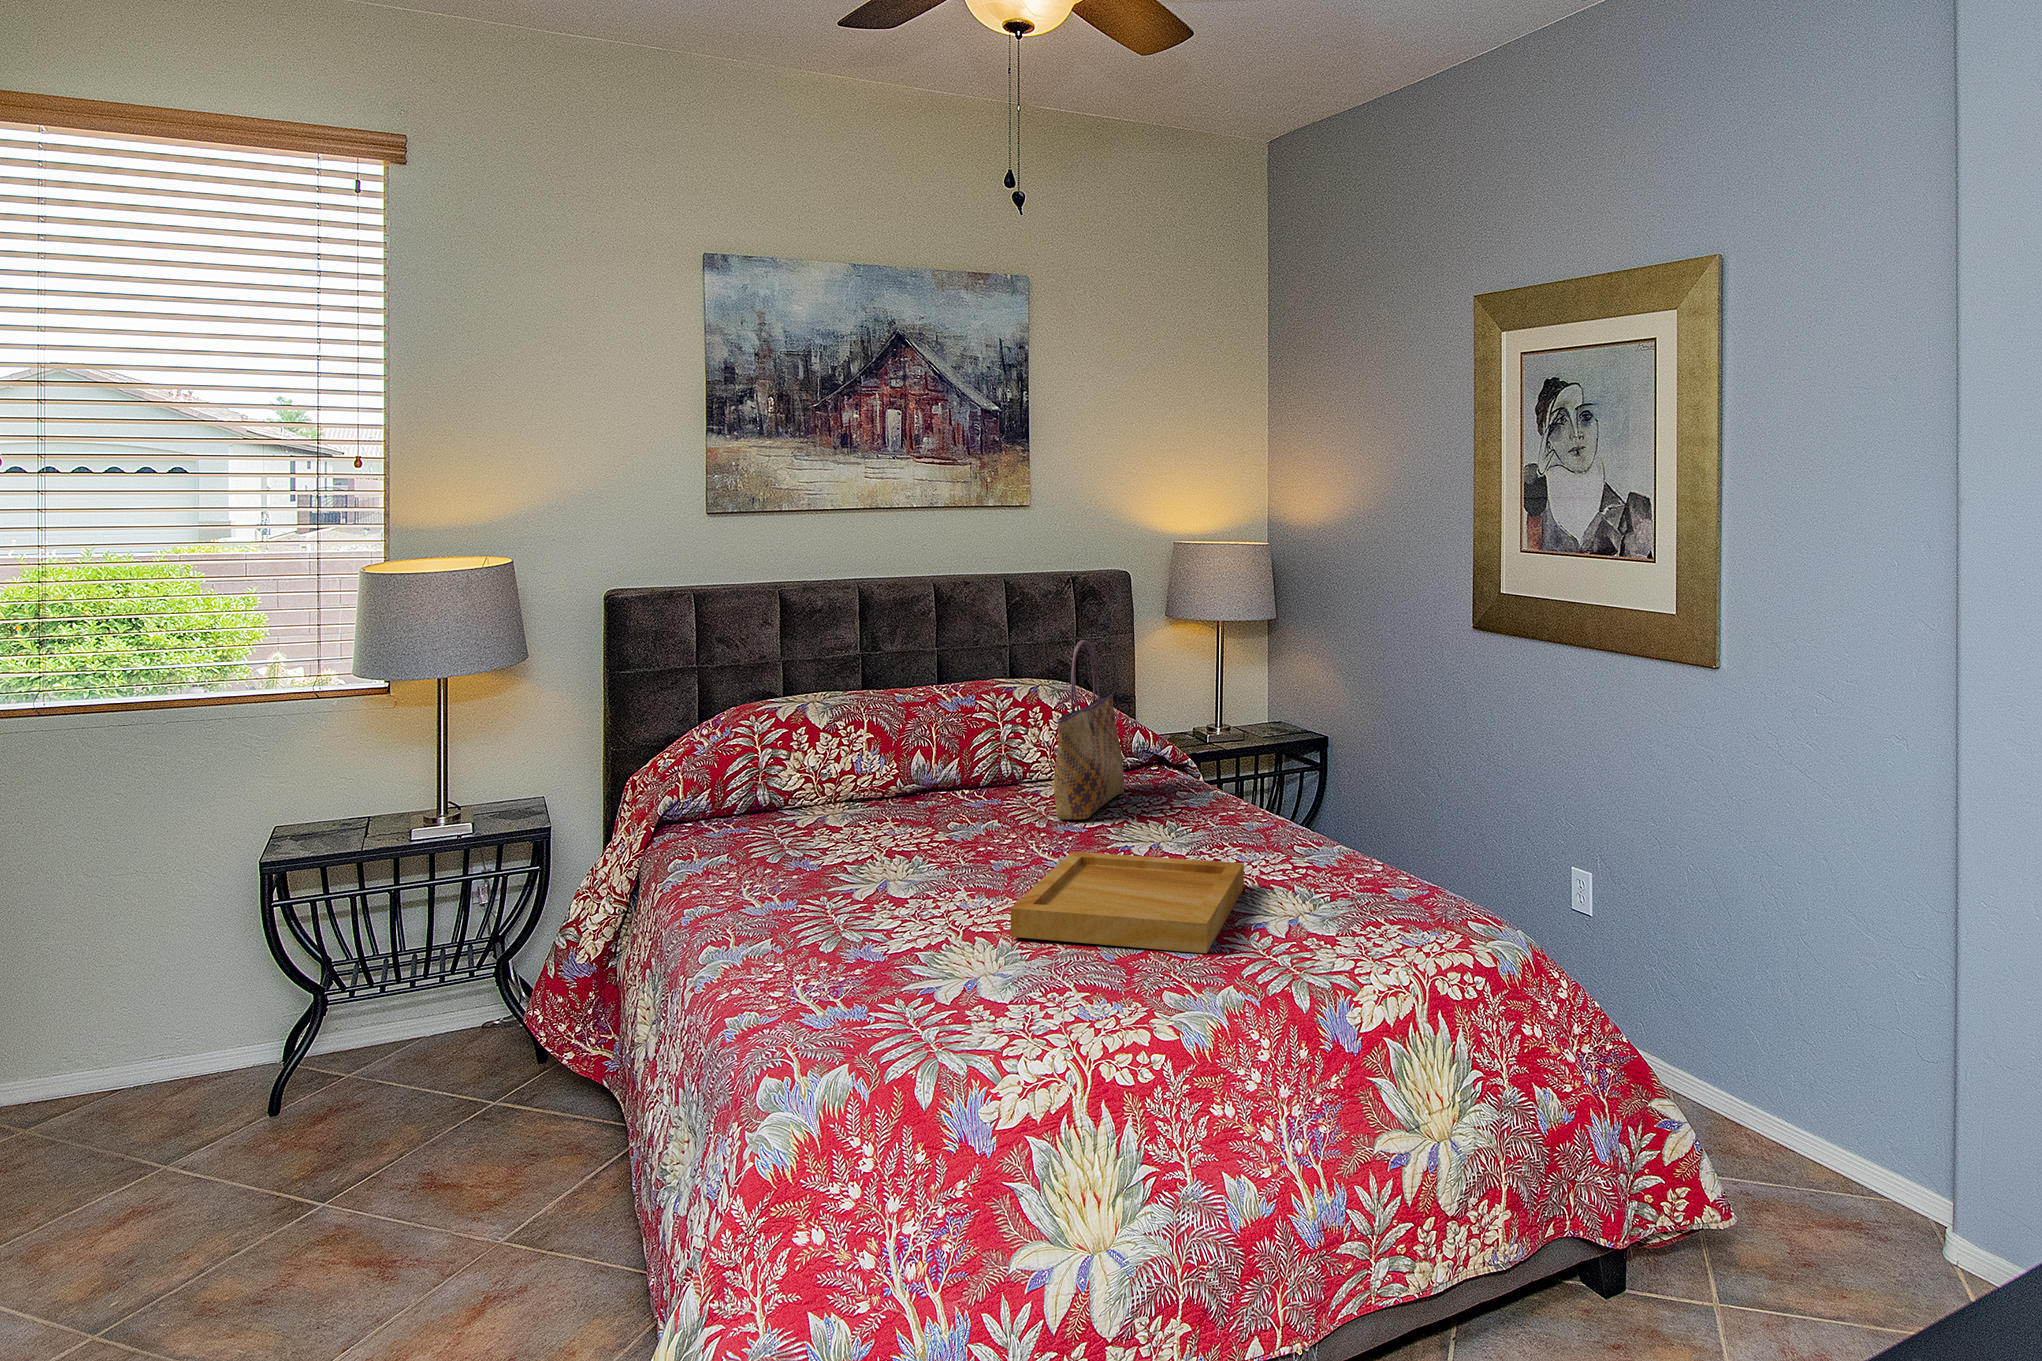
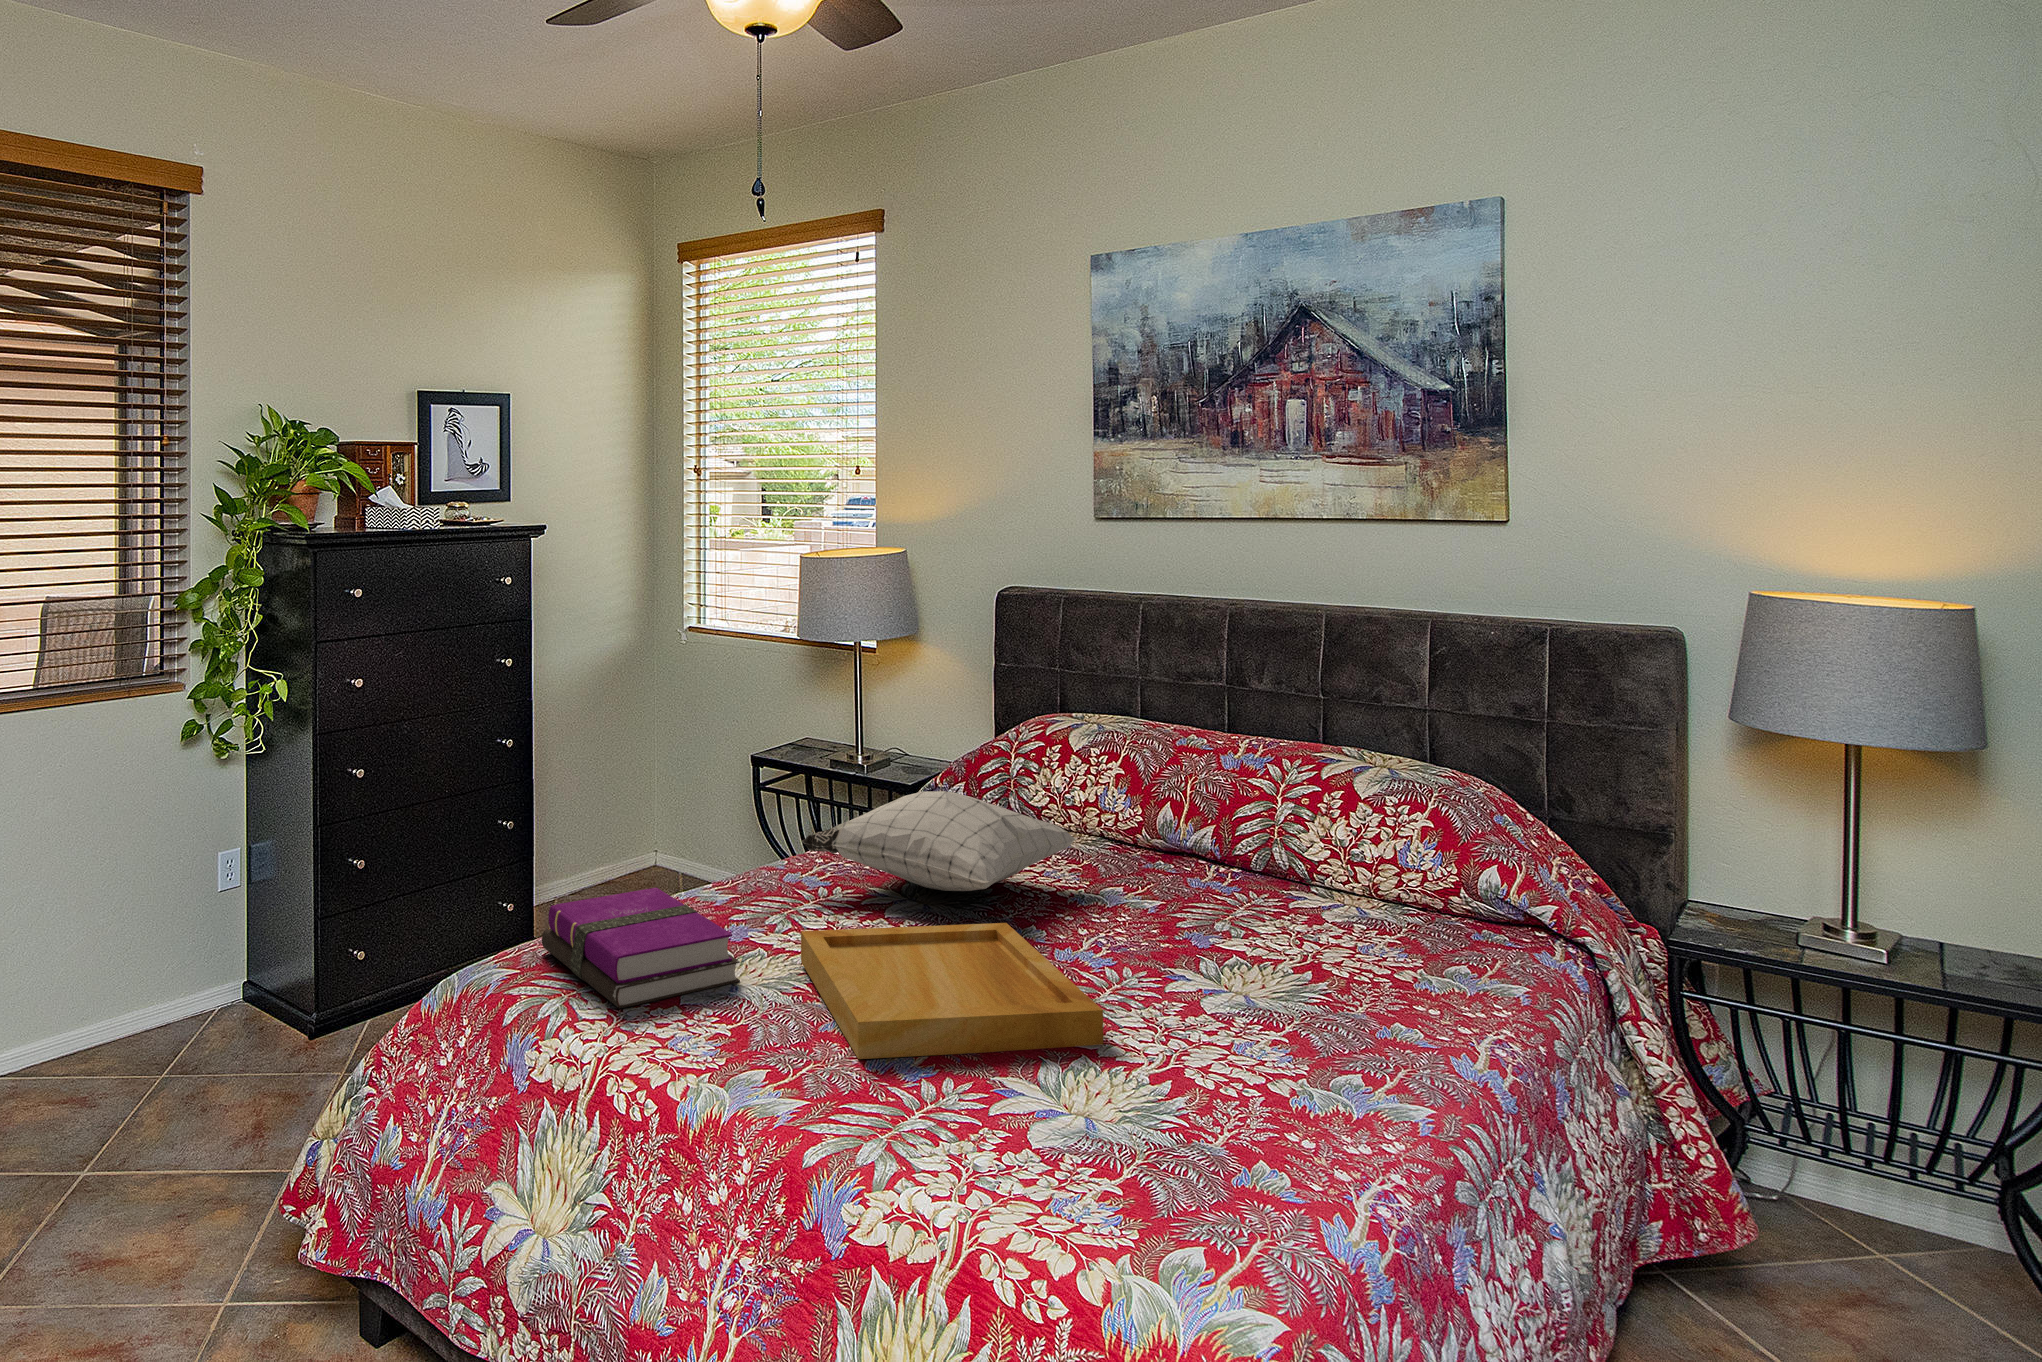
tote bag: present [1054,640,1124,819] -> none [1159,692,1352,920]
pillow: none [800,774,1029,865] -> present [802,791,1077,891]
notebook: none [831,924,1022,1032] -> present [542,888,740,1008]

